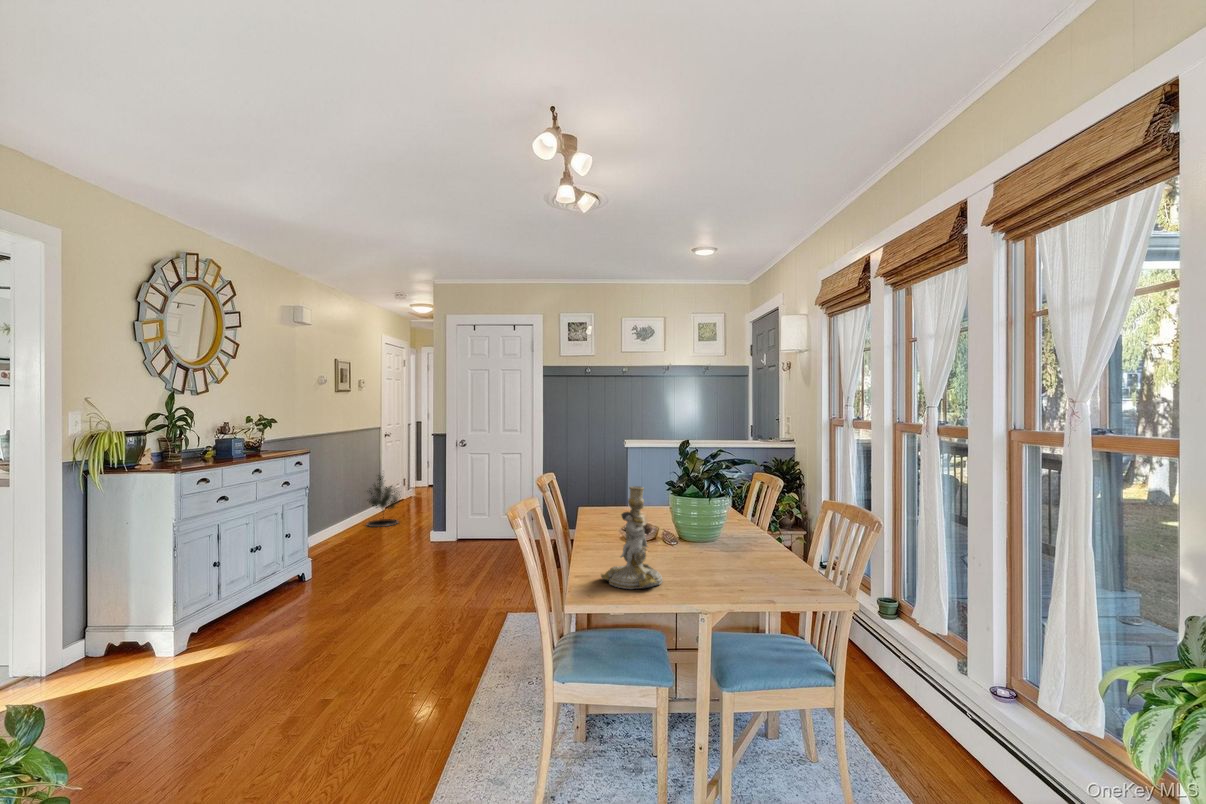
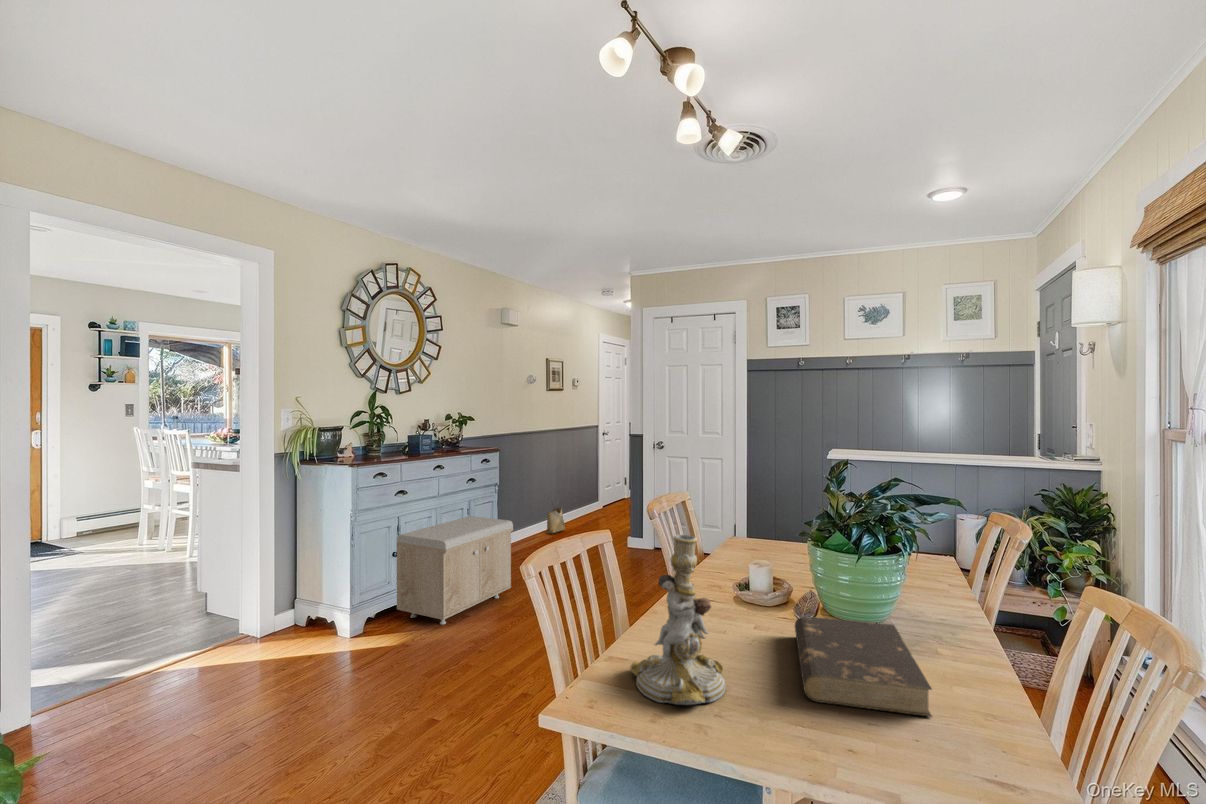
potted tree: present [367,475,400,527] -> none [574,468,611,525]
woven basket: none [340,500,360,538] -> present [547,508,565,533]
storage bench: none [221,521,342,629] -> present [397,516,513,625]
book: none [676,536,769,576] -> present [795,616,932,717]

